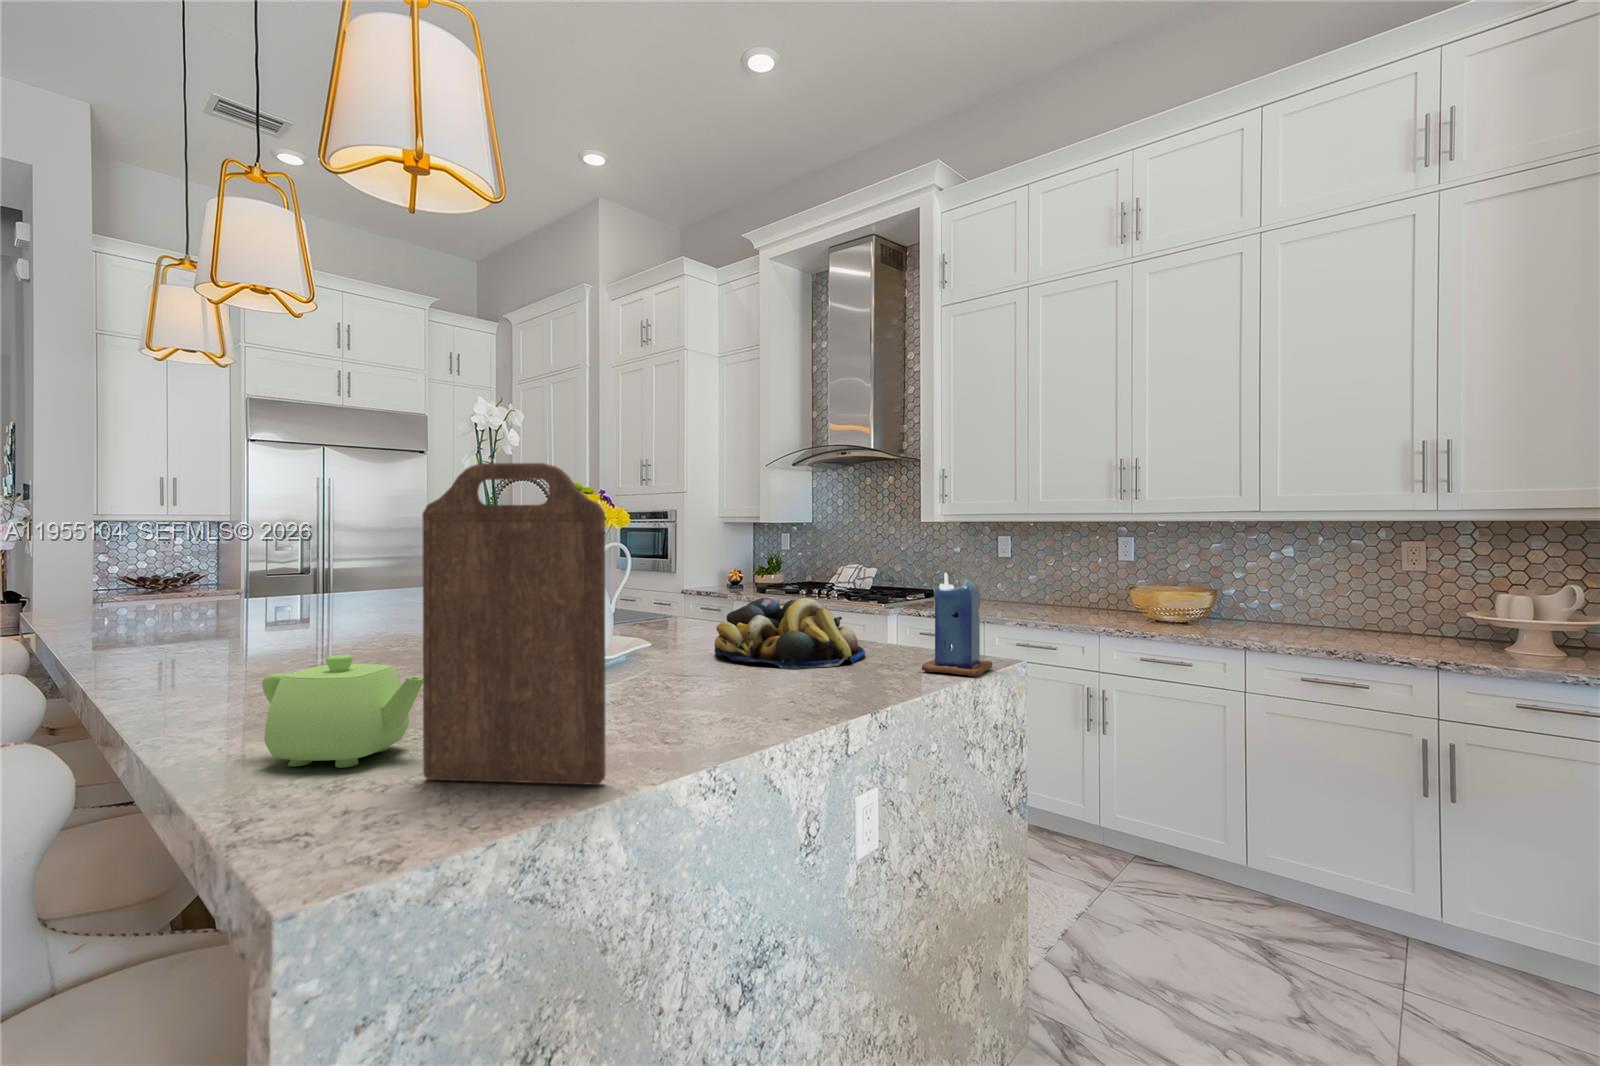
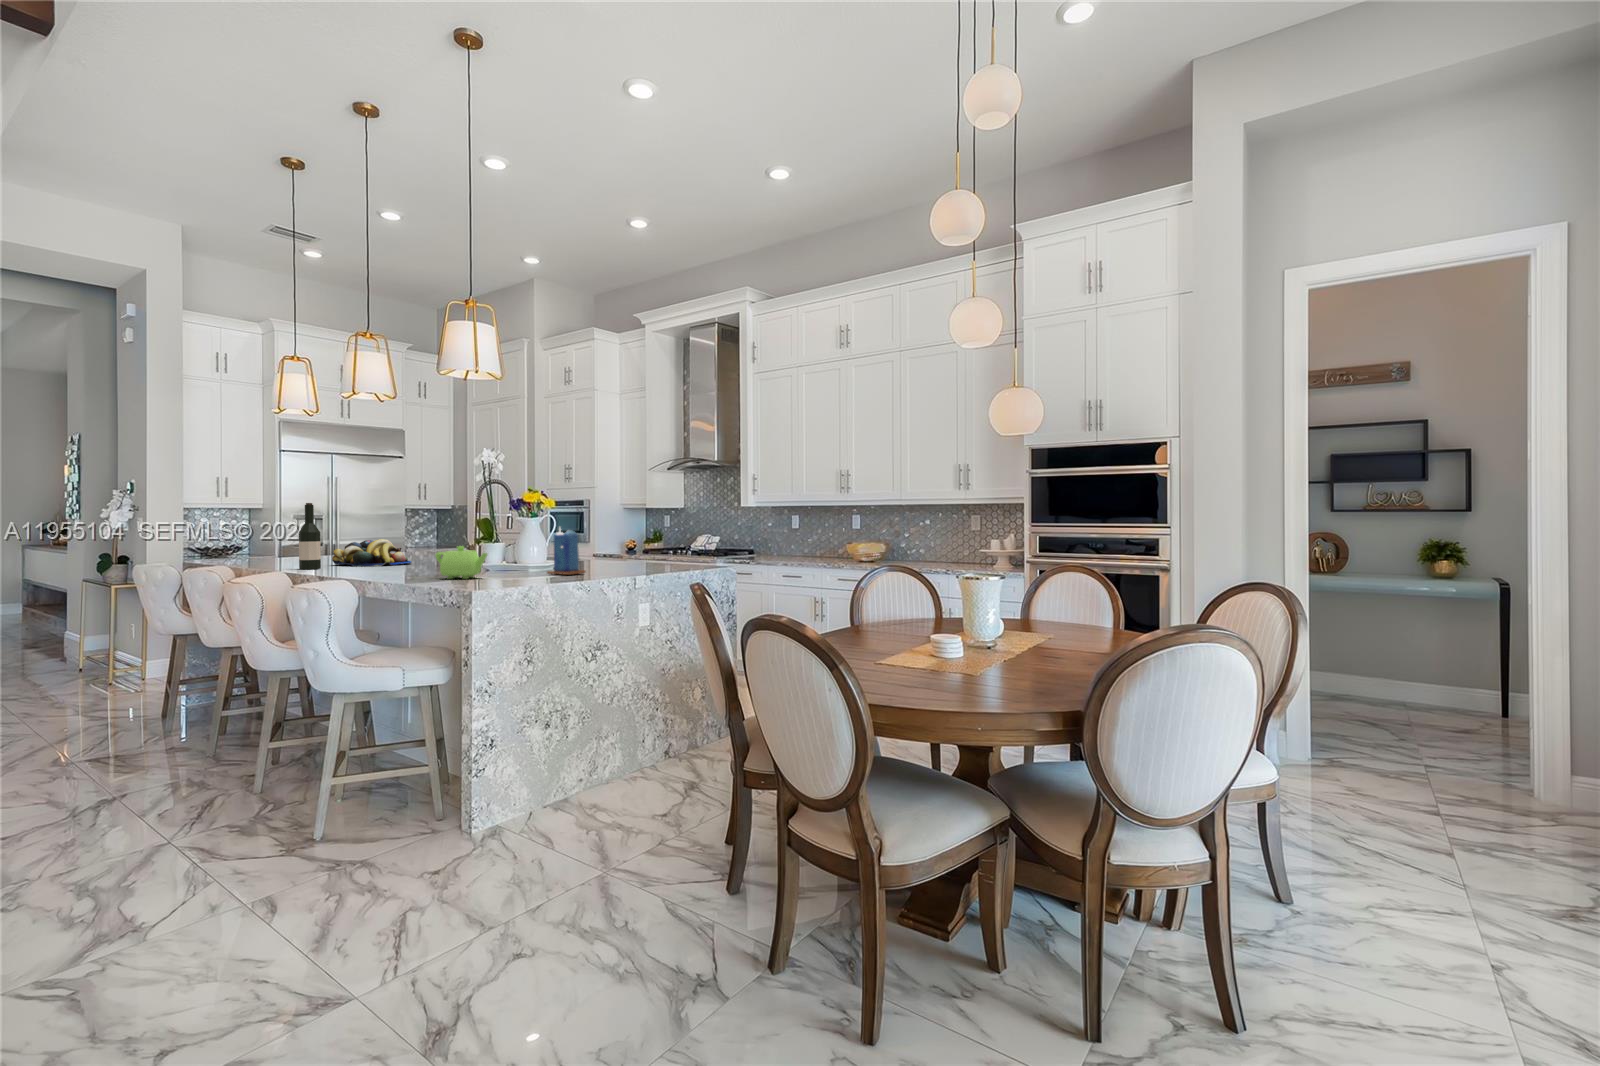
cutting board: present [422,463,606,785] -> none [491,487,547,580]
wine bottle: none [60,516,114,669] -> present [299,503,321,569]
candle: present [922,573,992,676] -> present [547,528,586,575]
fruit bowl: present [714,598,865,669] -> present [332,539,411,567]

